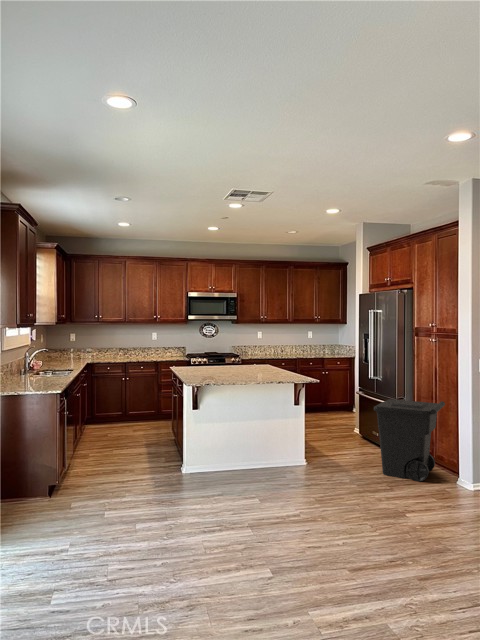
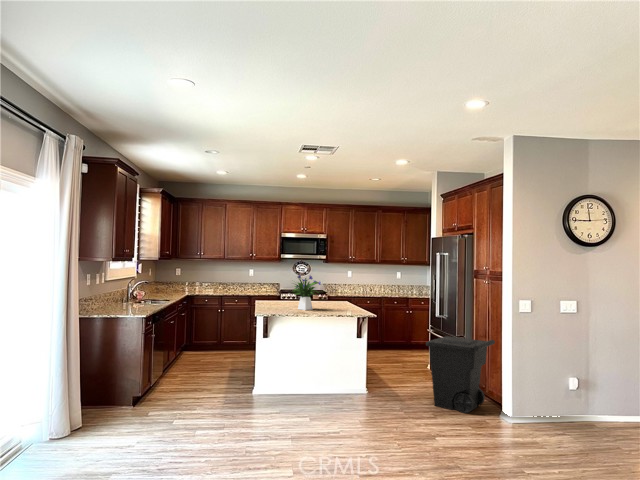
flower arrangement: none [215,335,256,377] -> present [293,275,321,310]

